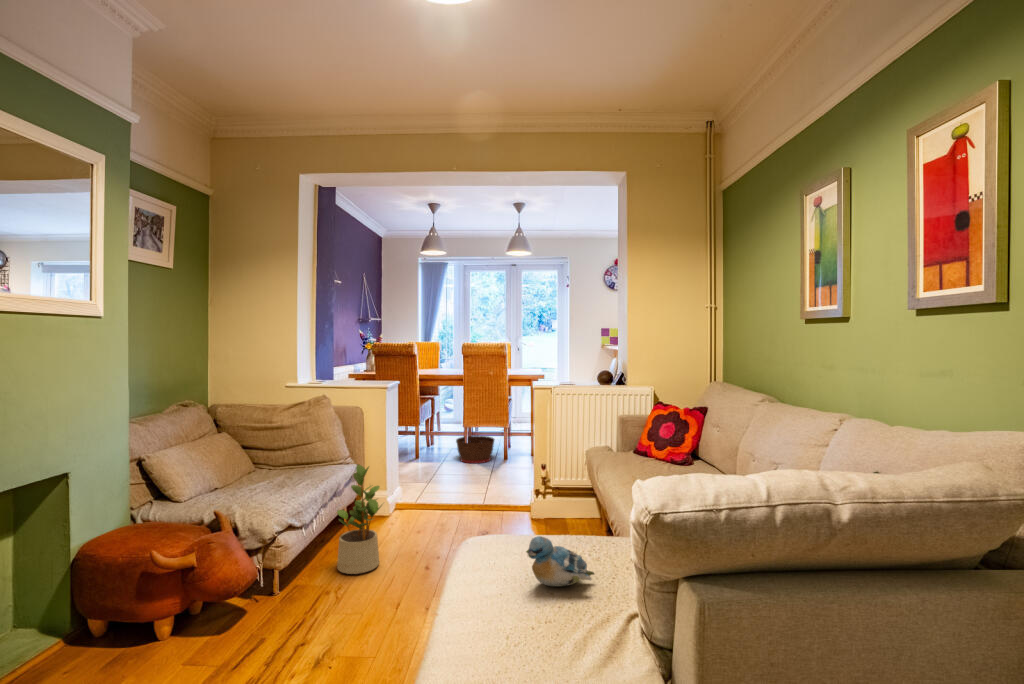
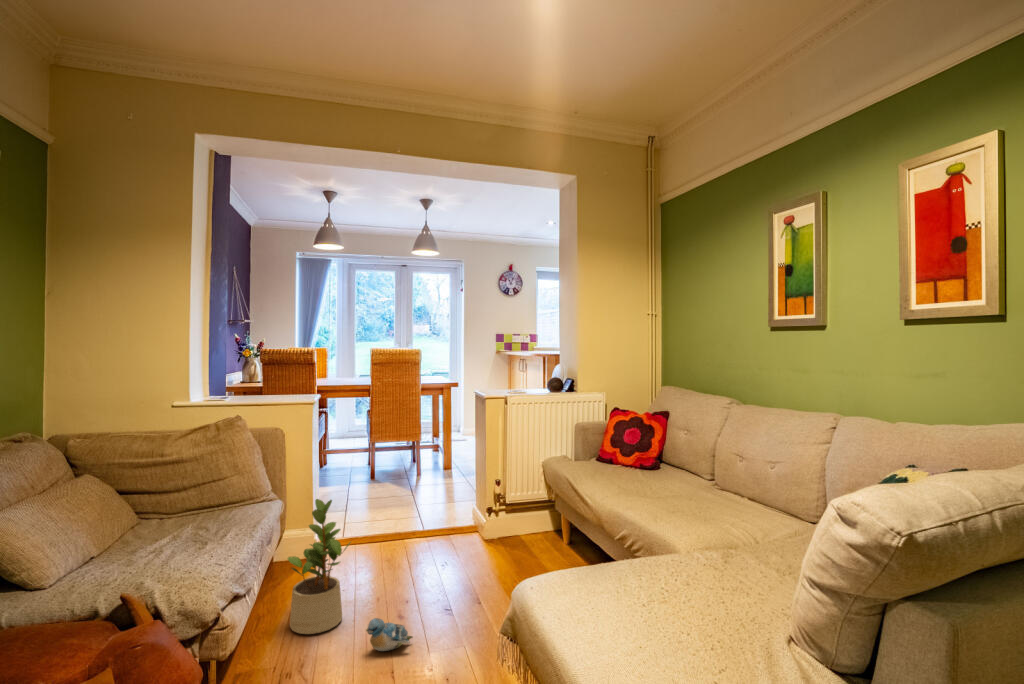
basket: present [456,436,495,463] -> none [362,453,405,484]
plush toy: present [526,536,594,586] -> present [366,618,412,651]

